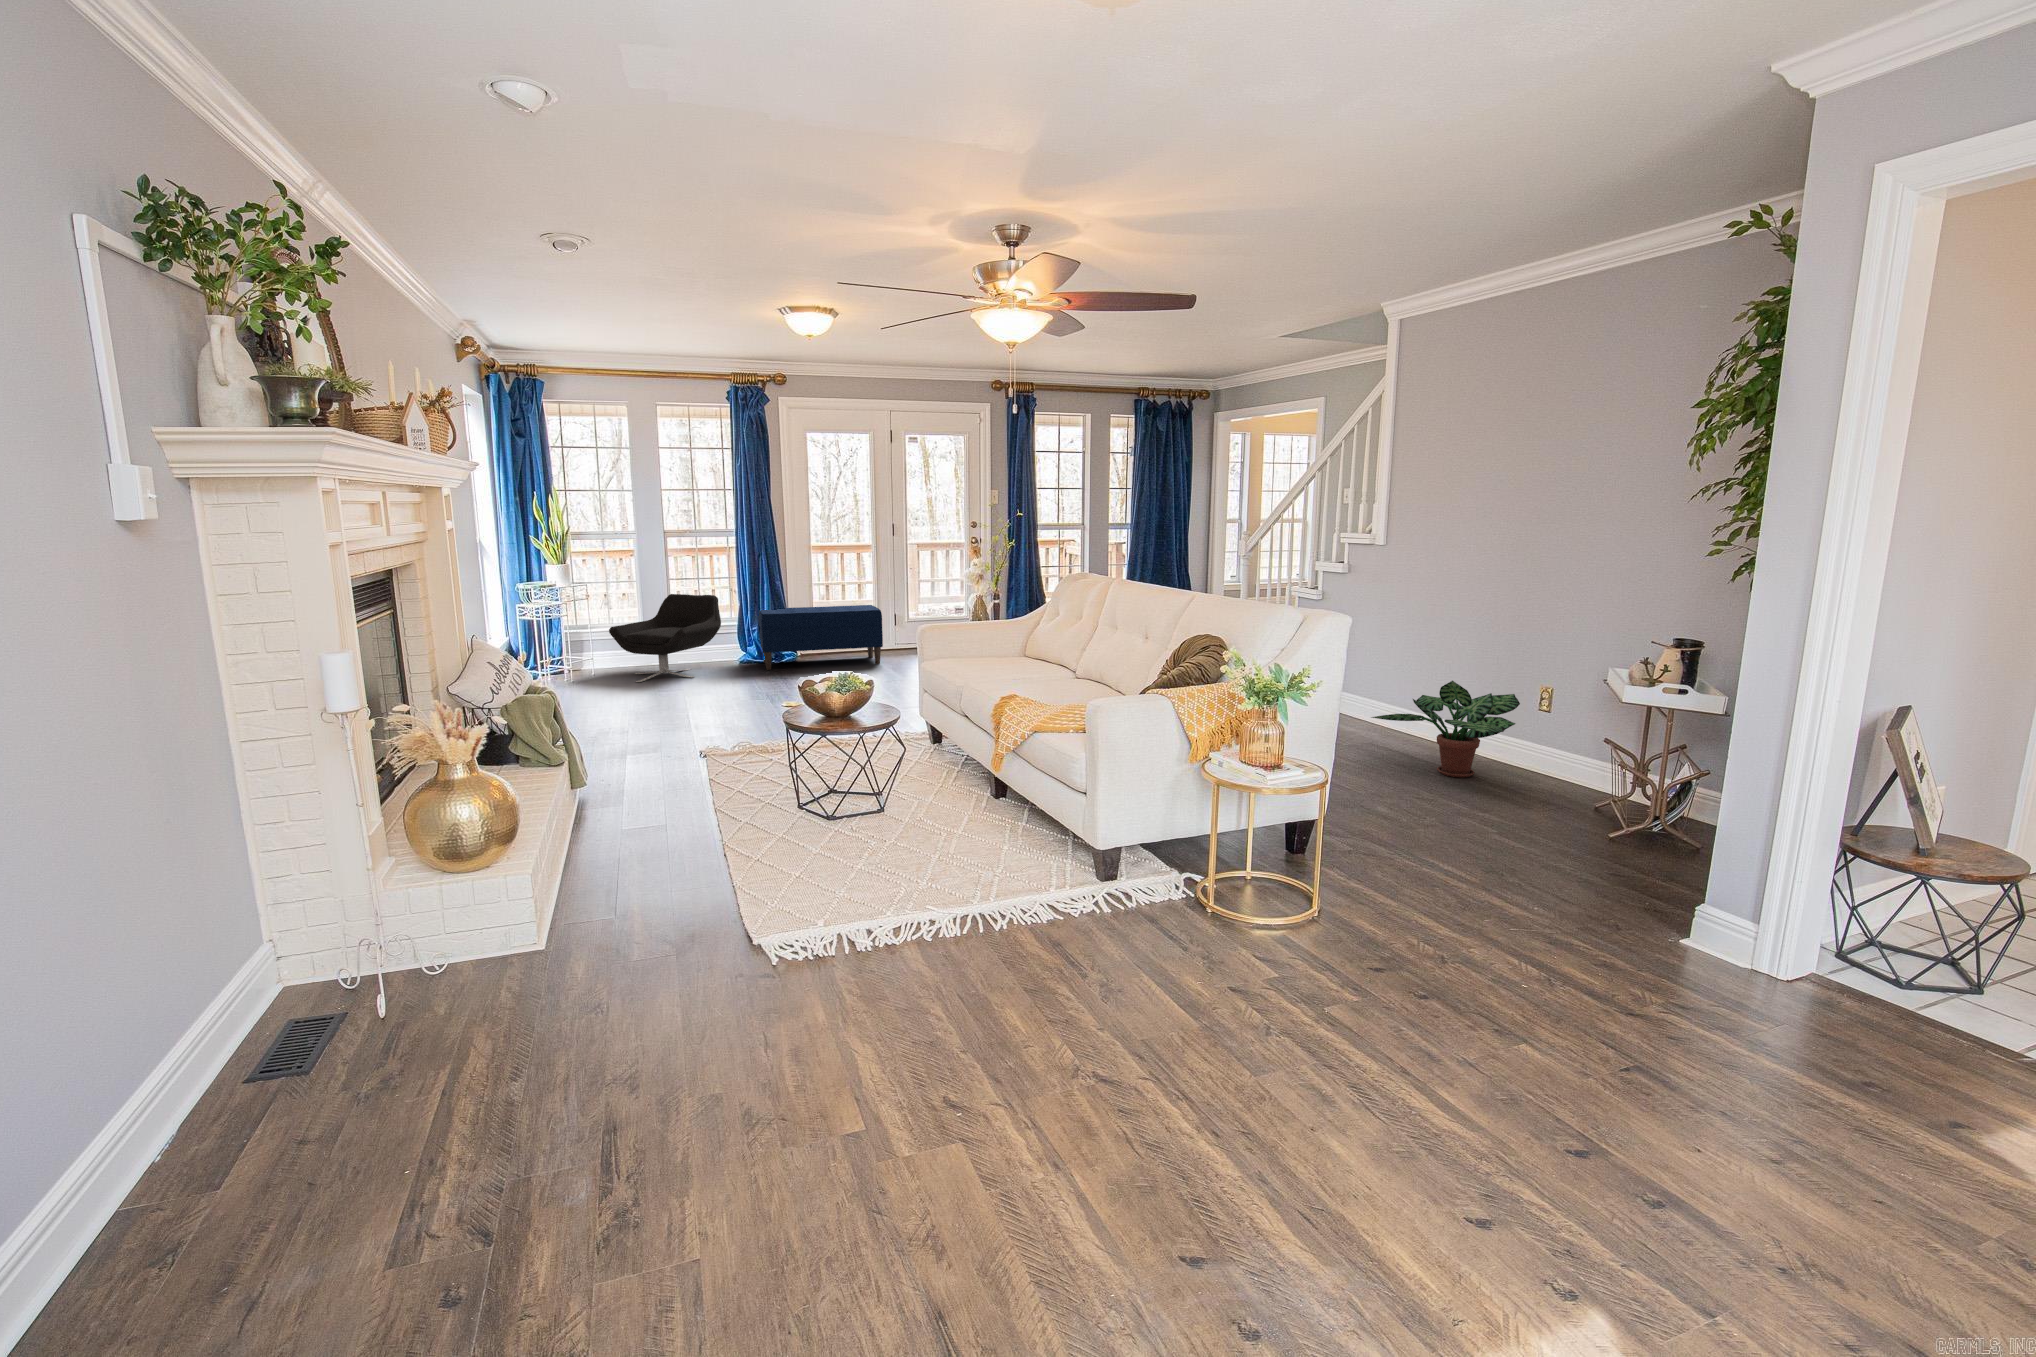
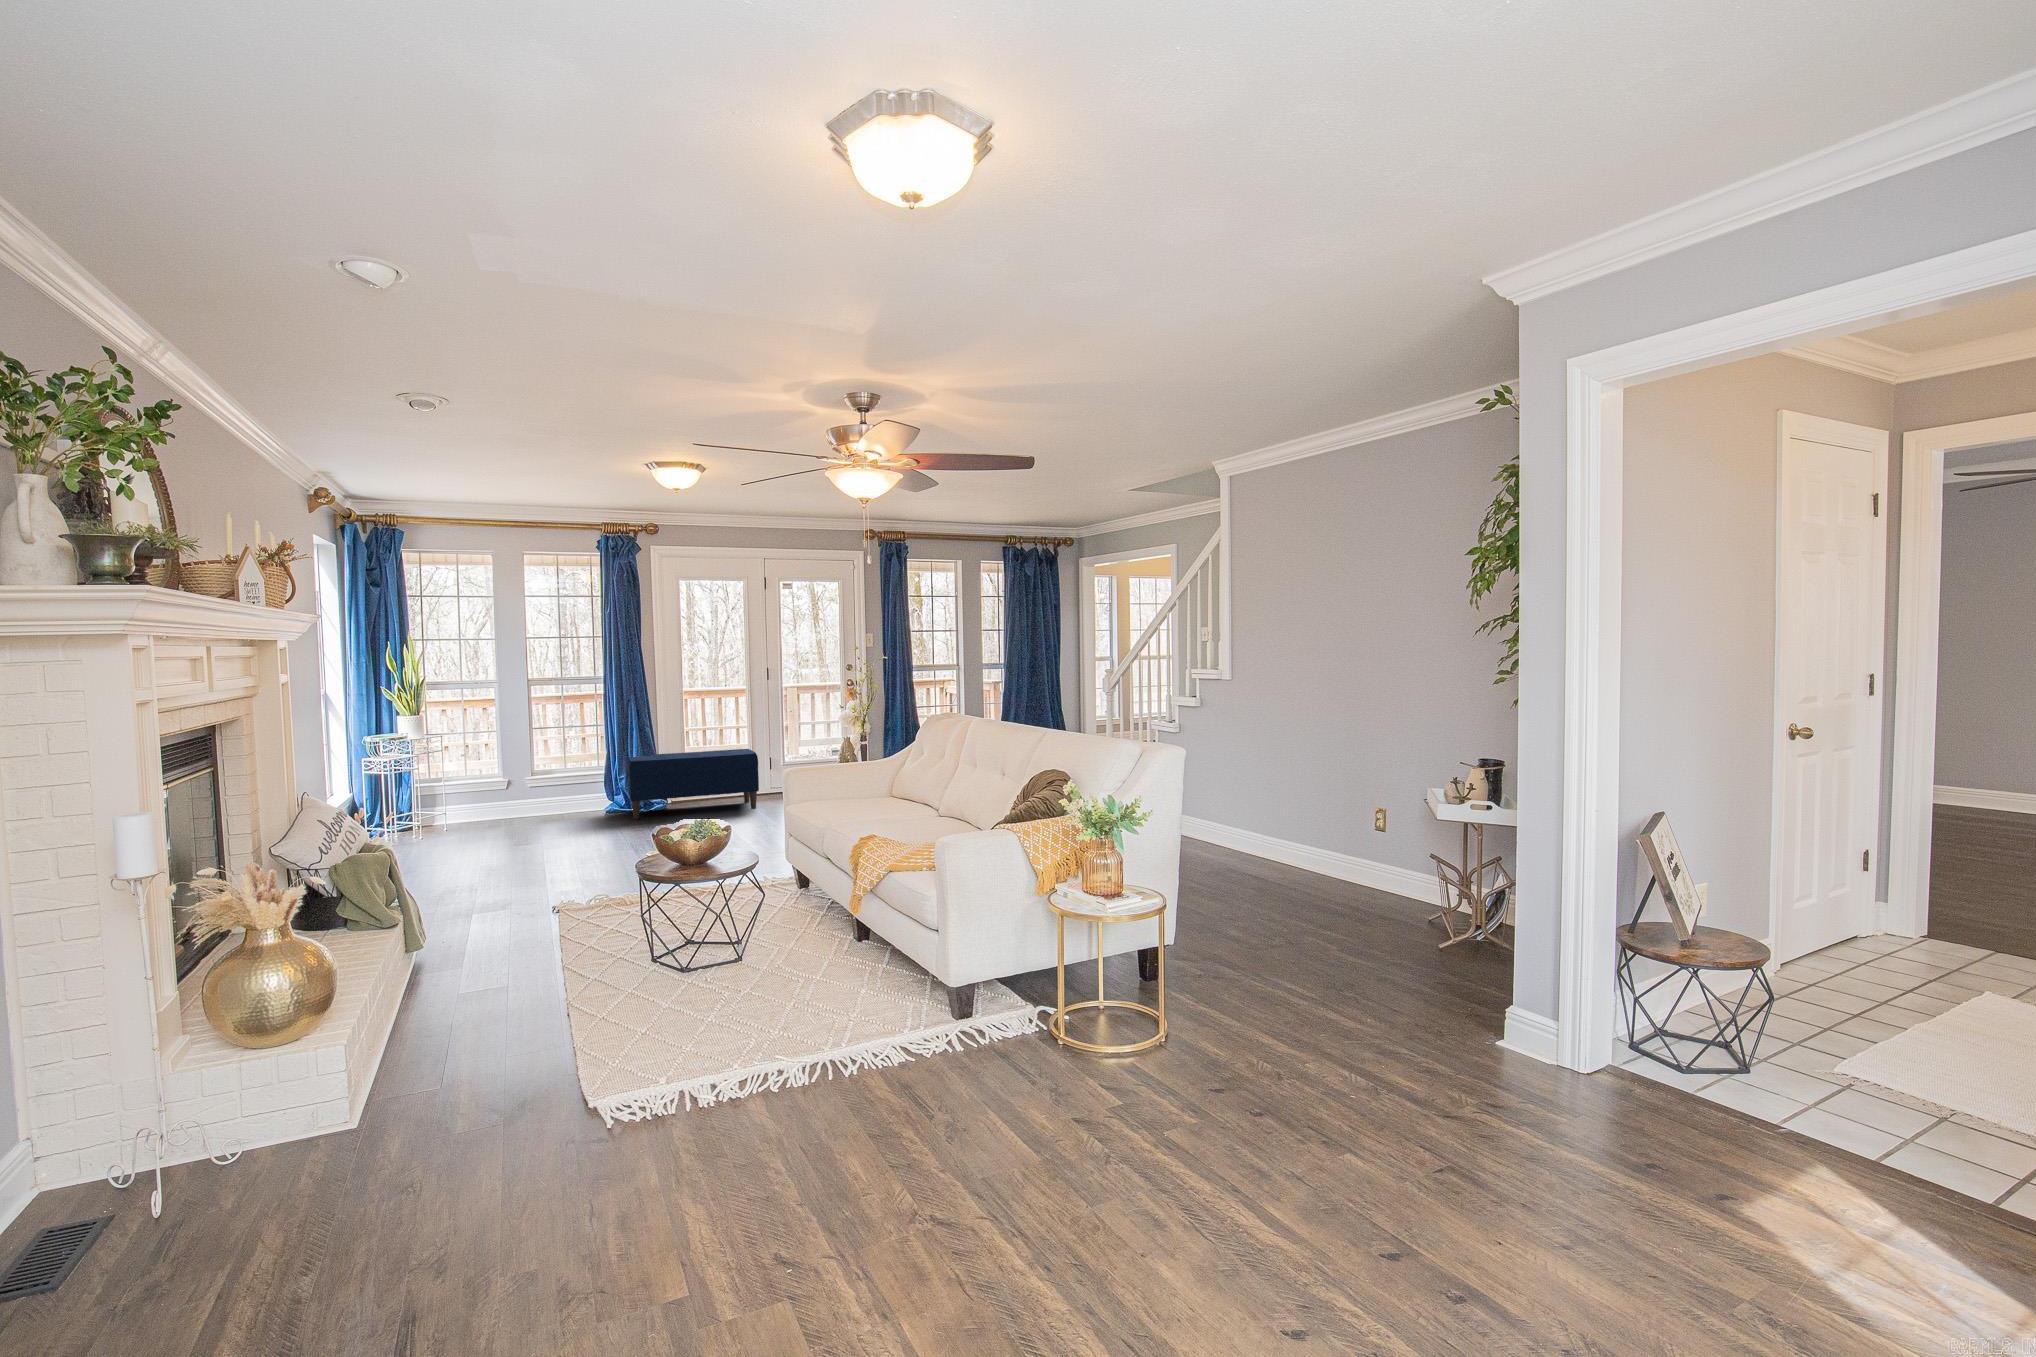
lounge chair: present [609,594,721,682] -> none [461,743,586,838]
potted plant: present [1371,681,1520,777] -> none [1228,805,1361,898]

